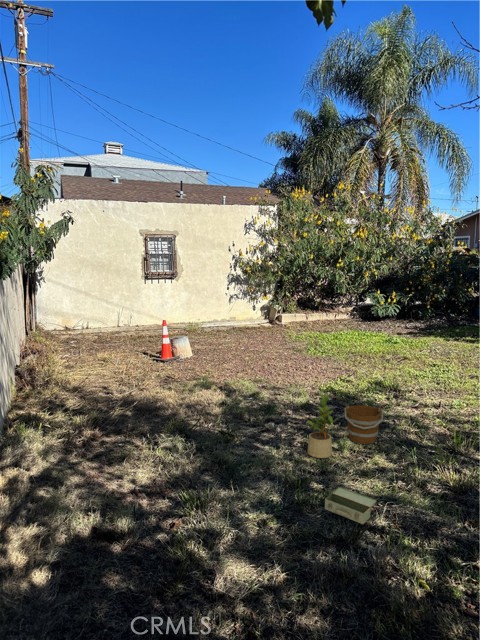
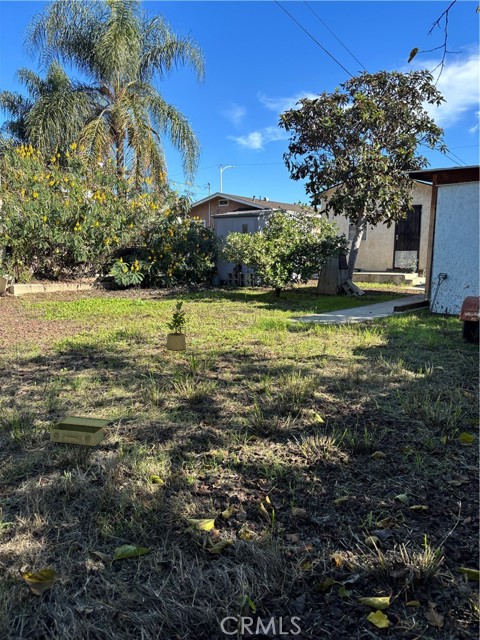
potted plant: present [307,395,338,458] -> present [166,301,189,350]
bucket: present [345,405,383,444] -> none [77,340,120,382]

